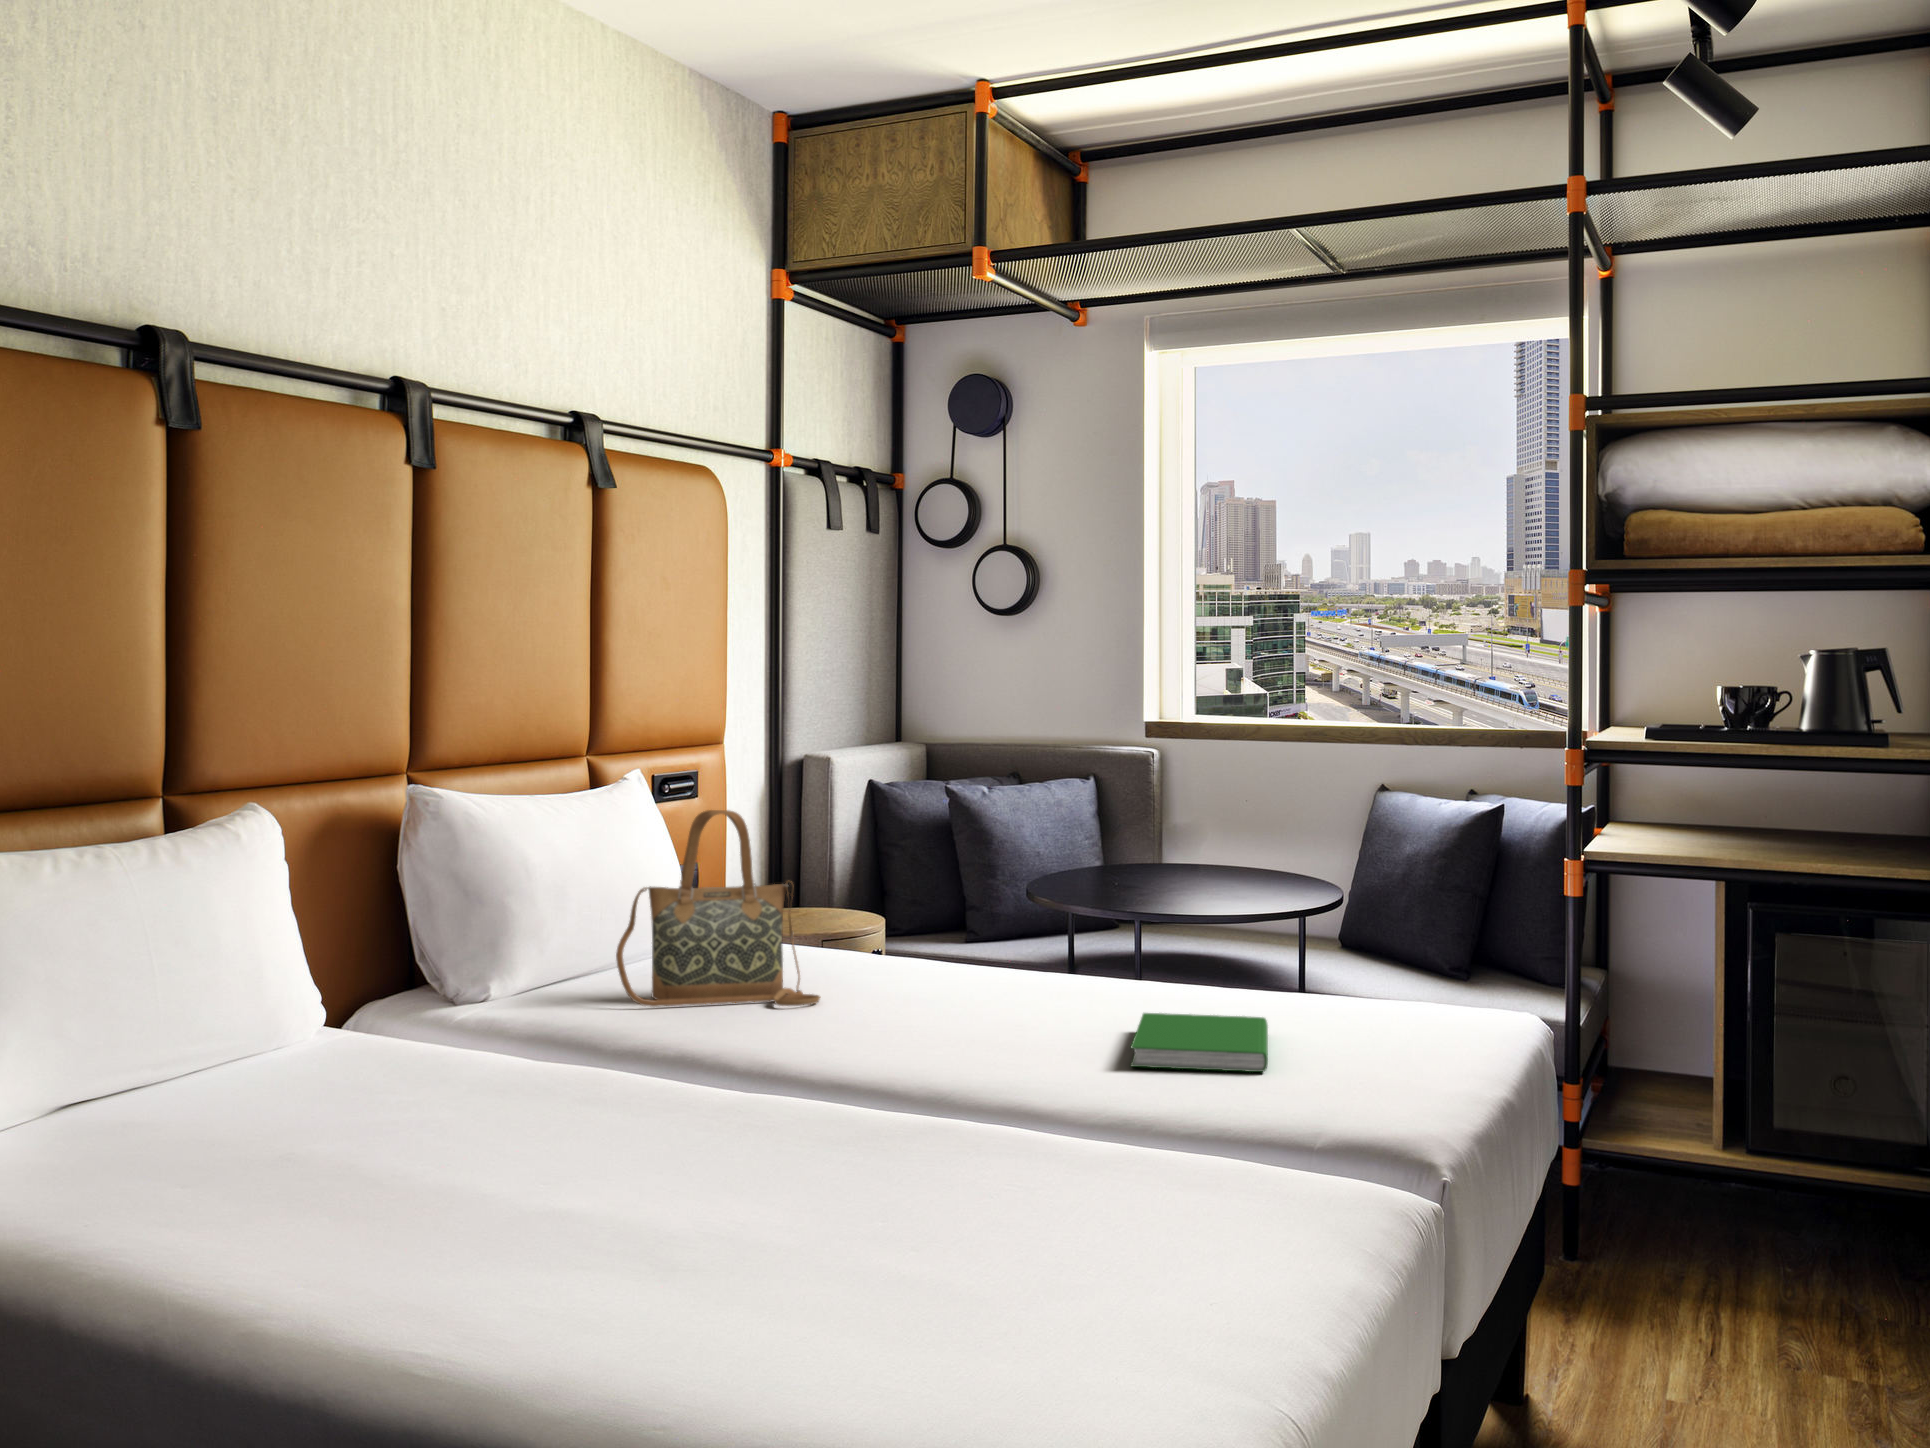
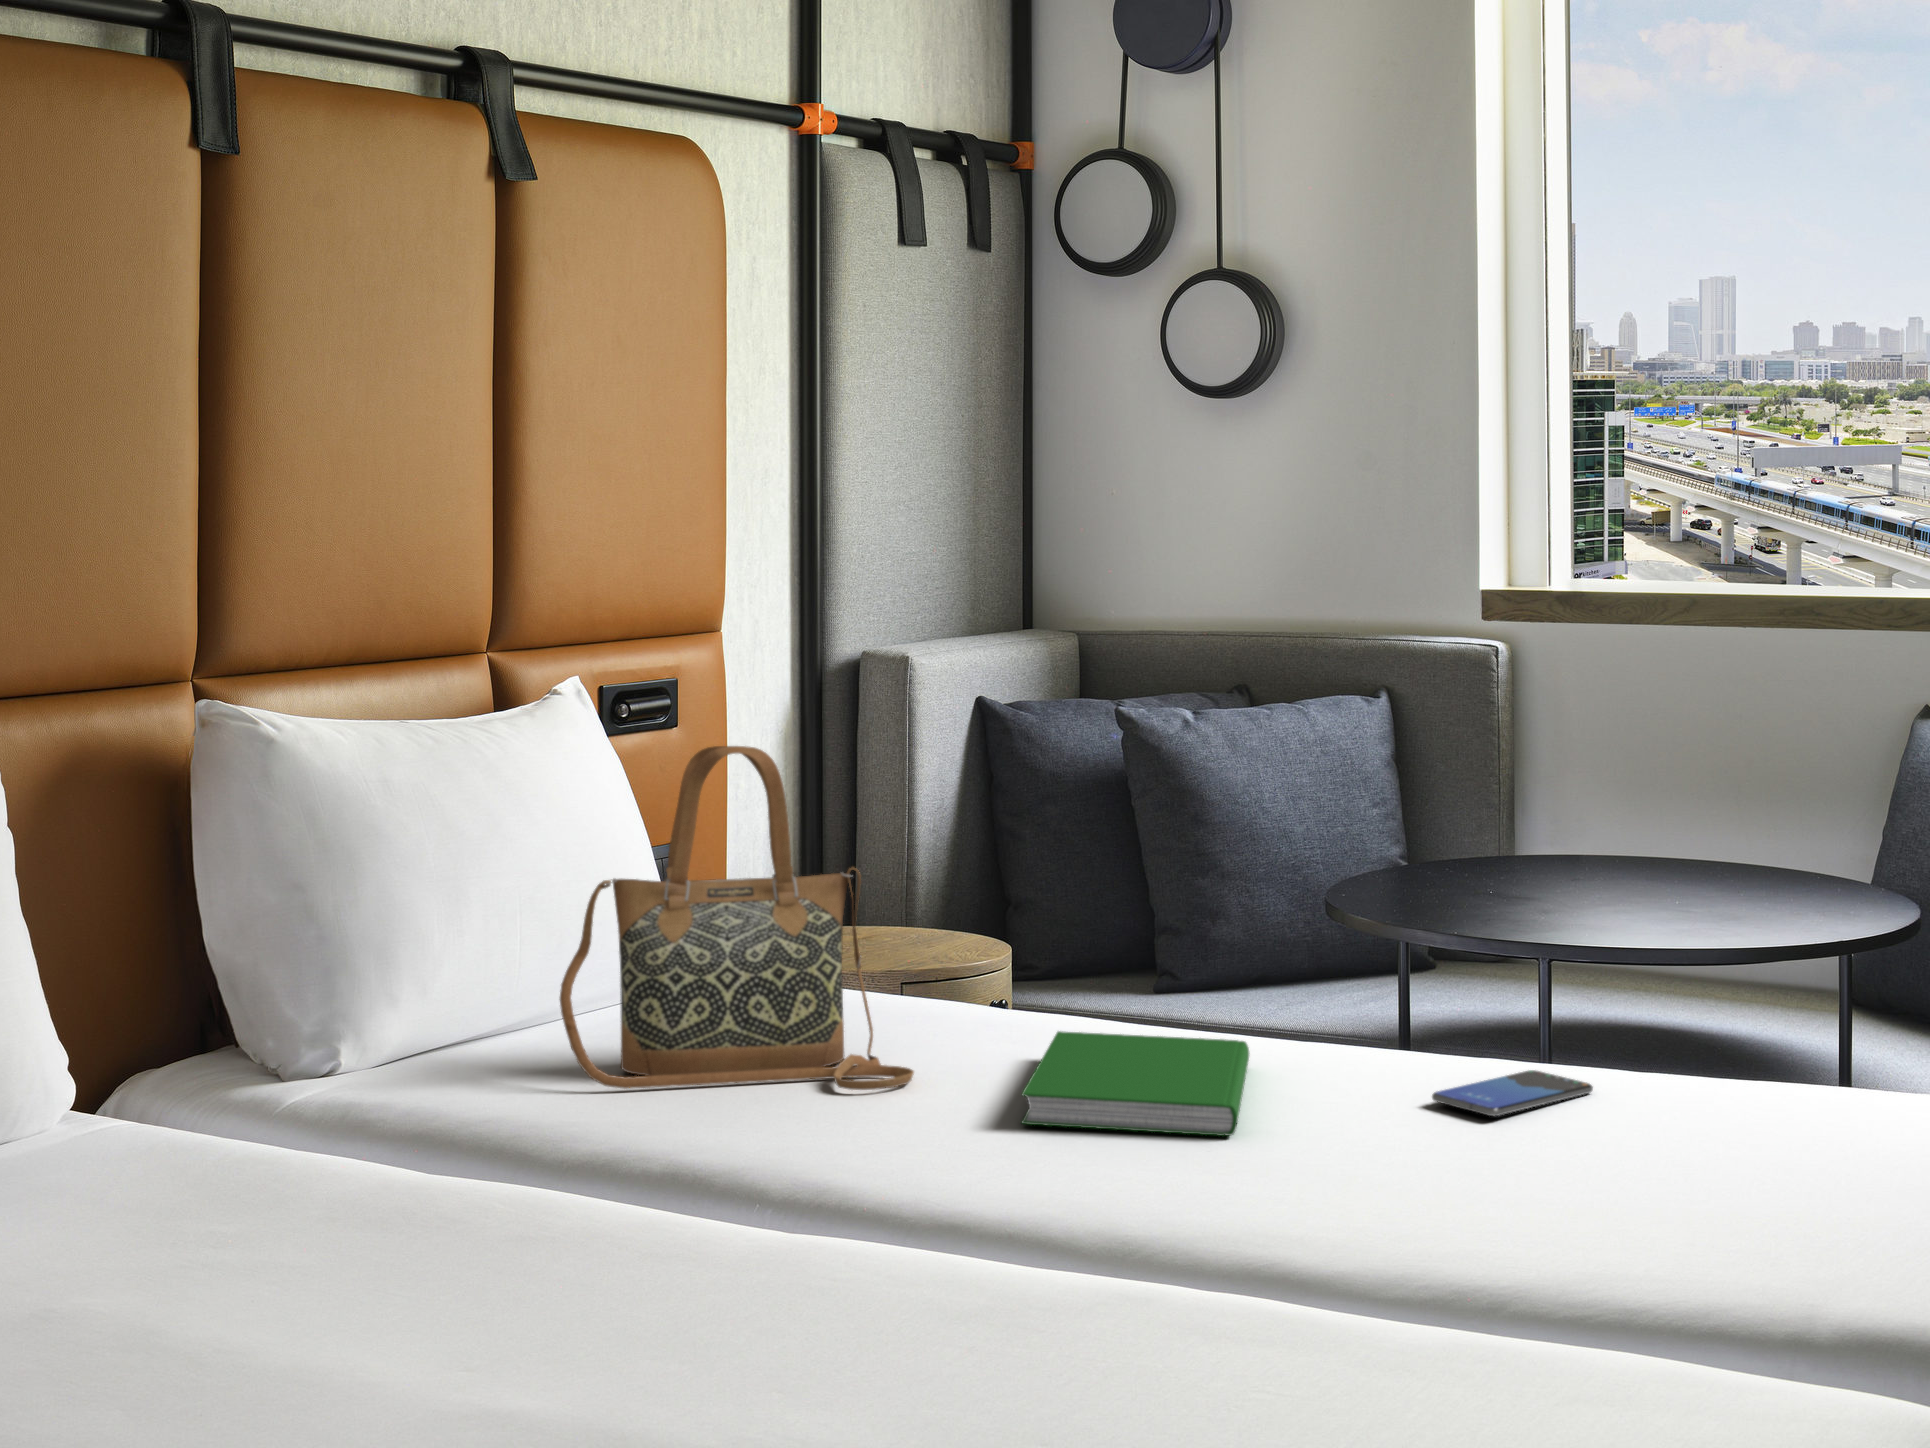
smartphone: none [1108,994,1201,1014] -> present [1432,1070,1593,1116]
hardcover book: present [1131,1013,1268,1072] -> present [1022,1031,1249,1136]

